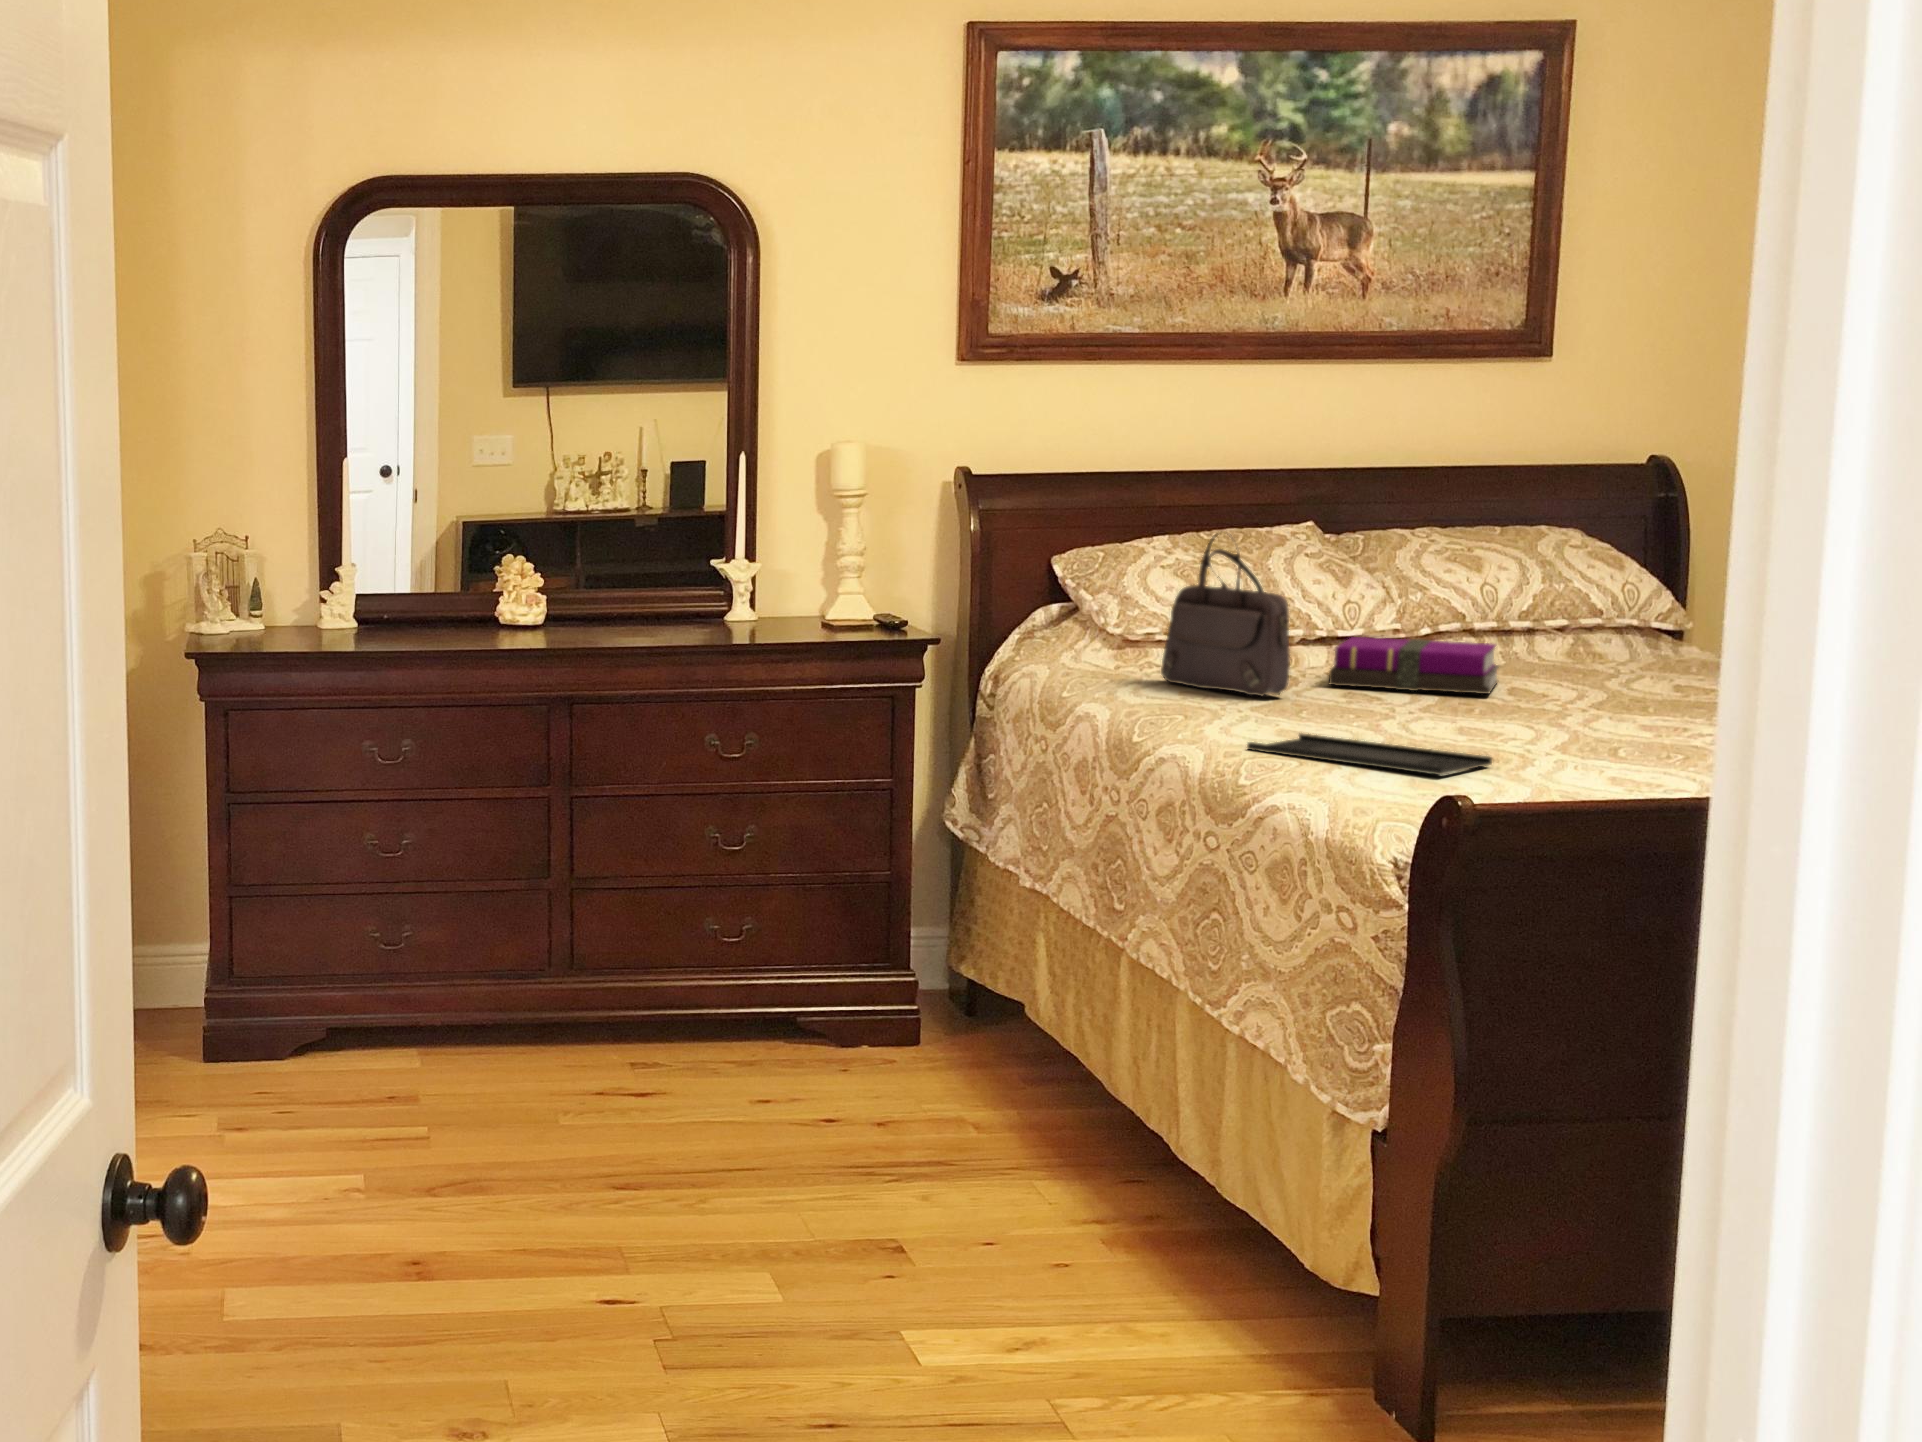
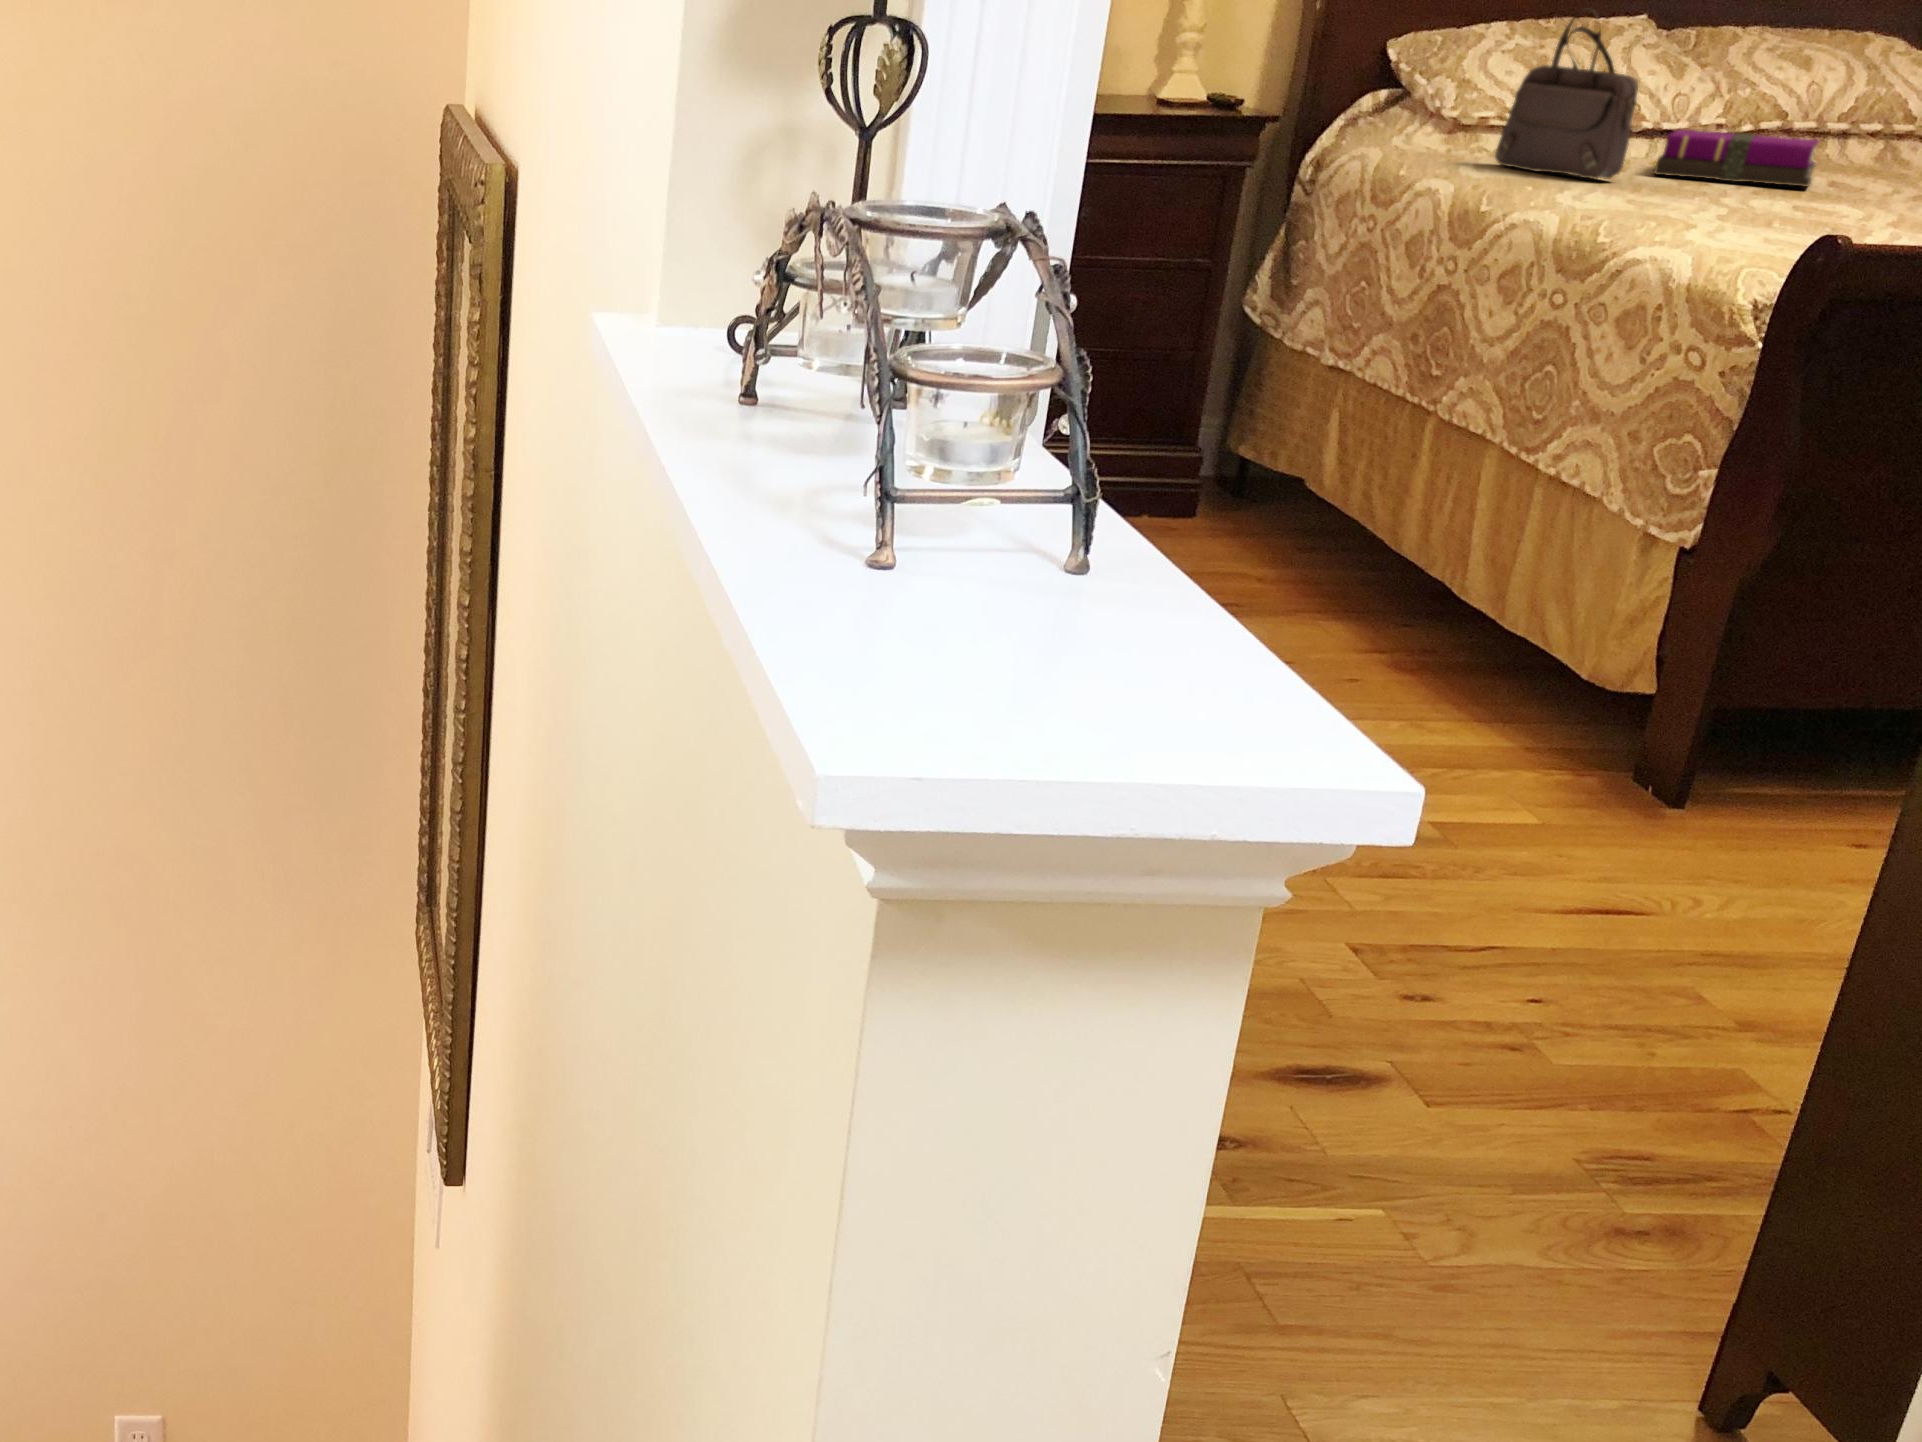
tray: present [1247,734,1492,775] -> none [1599,206,1831,241]

